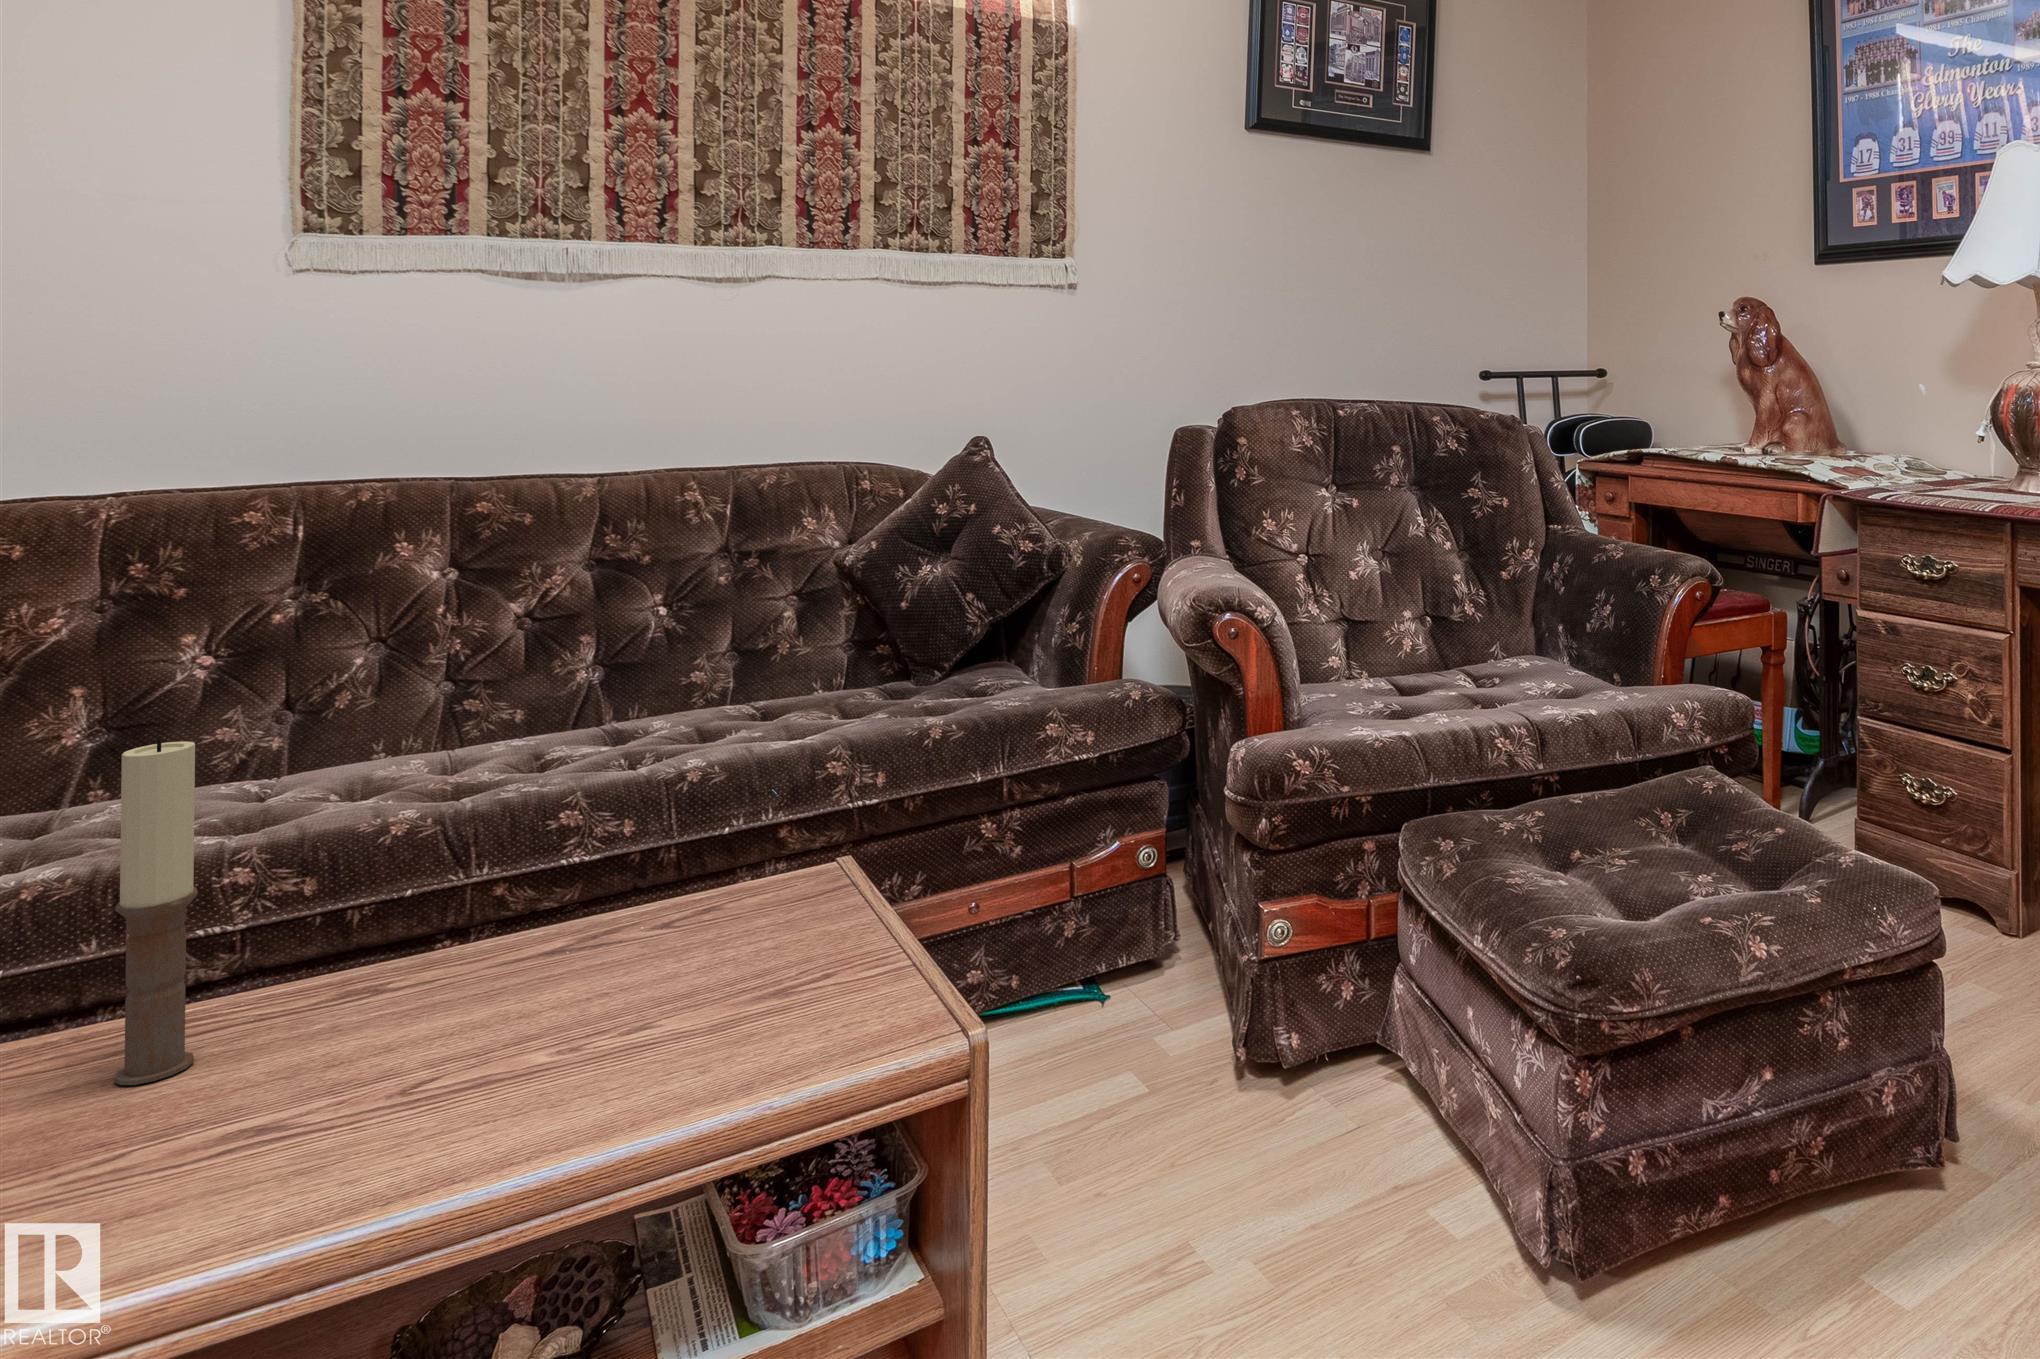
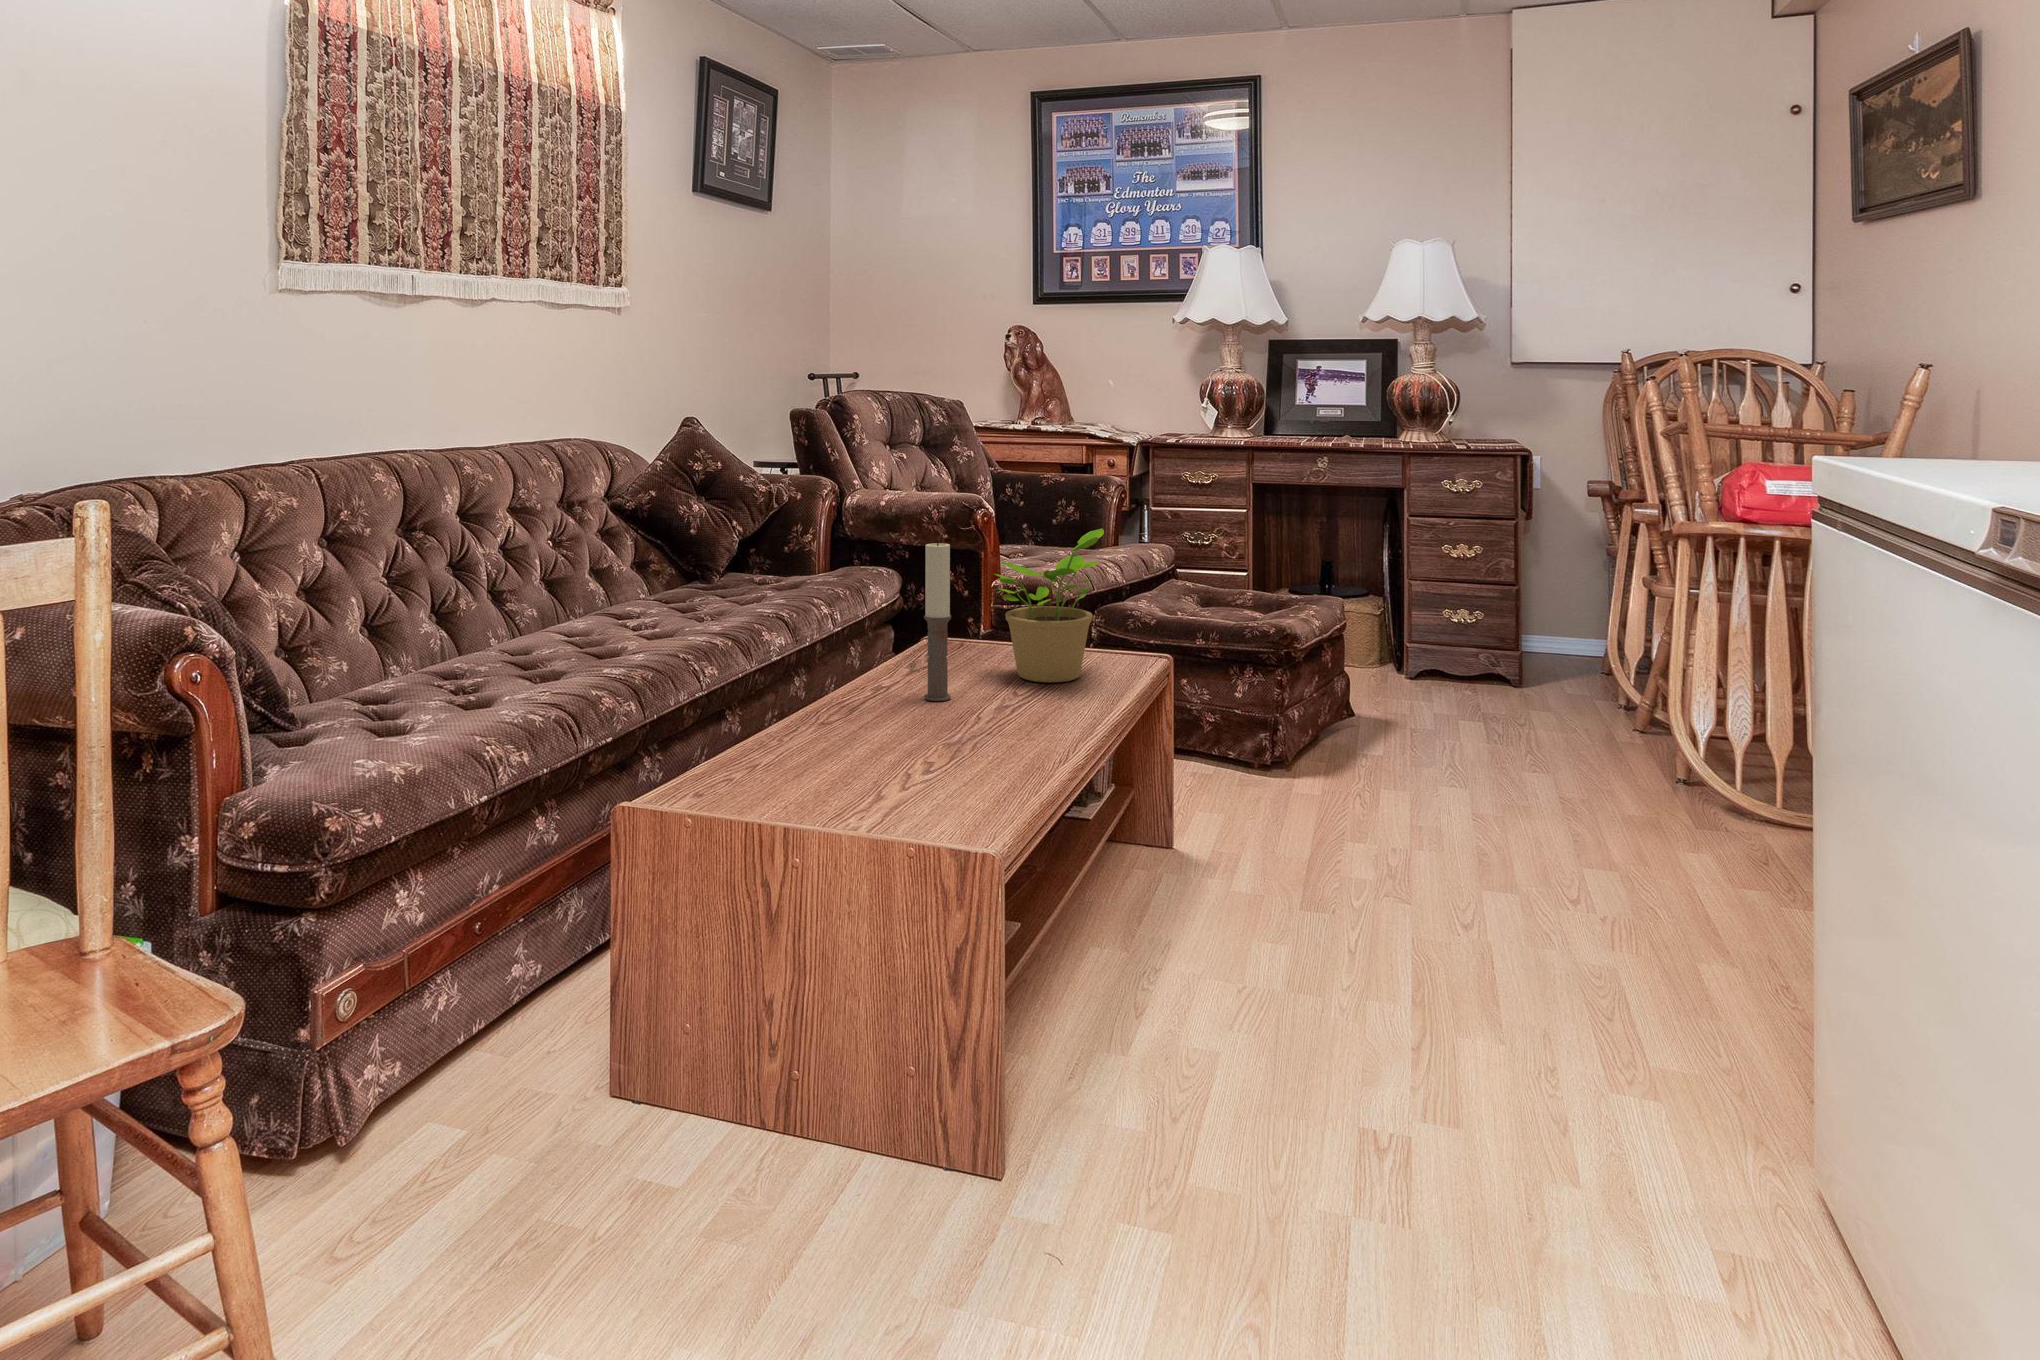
potted plant: none [268,749,646,1091] -> present [995,528,1104,682]

